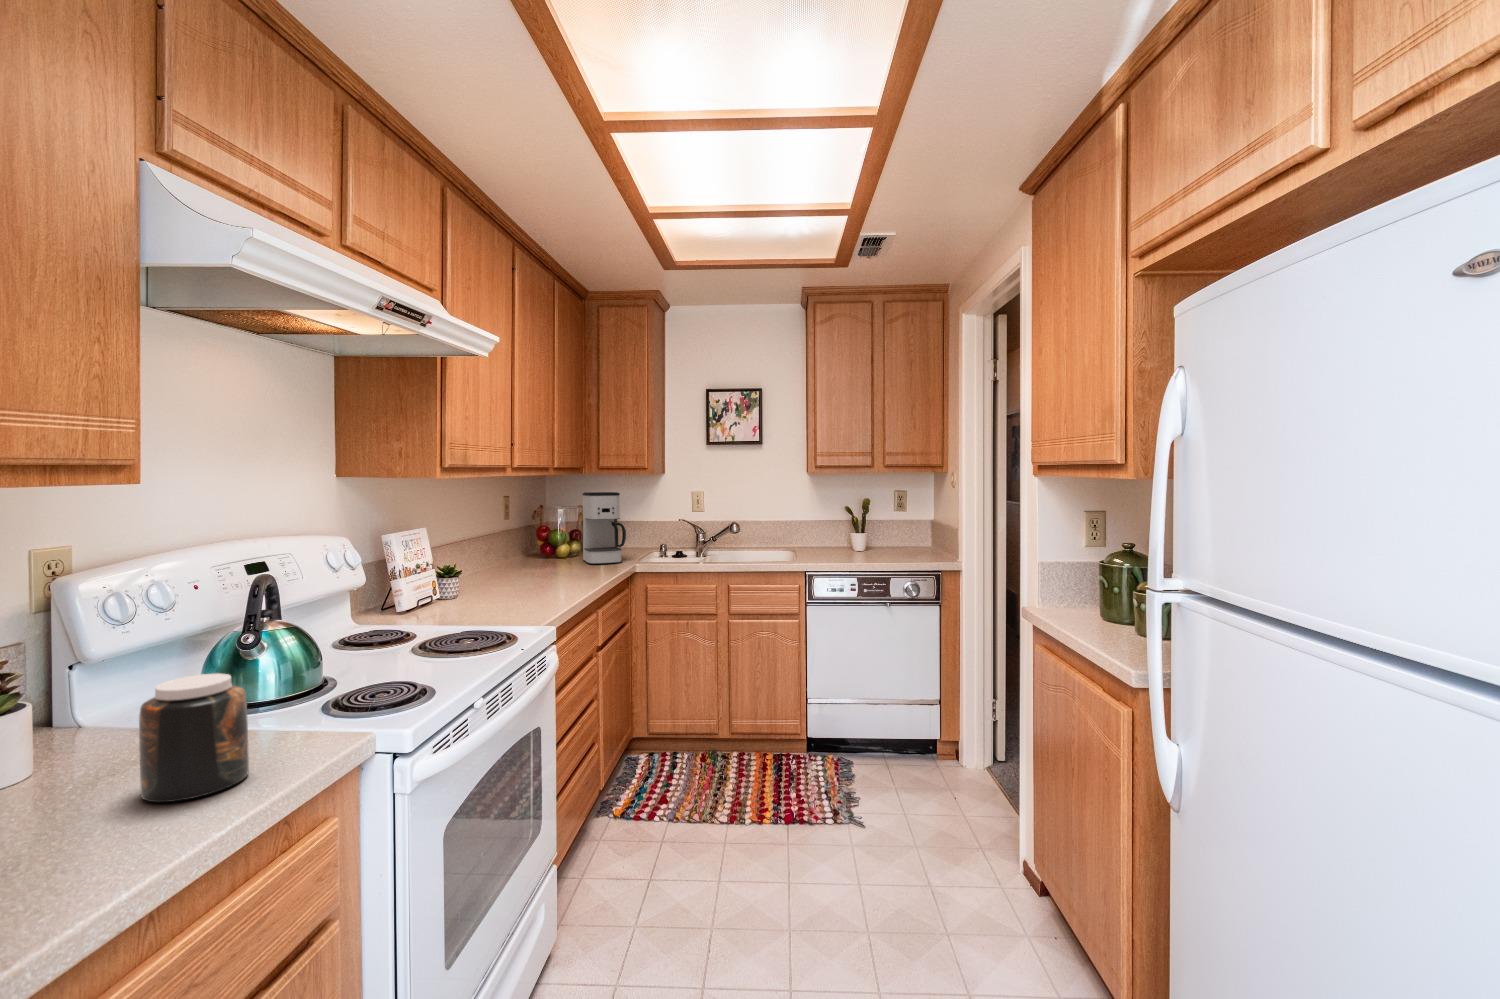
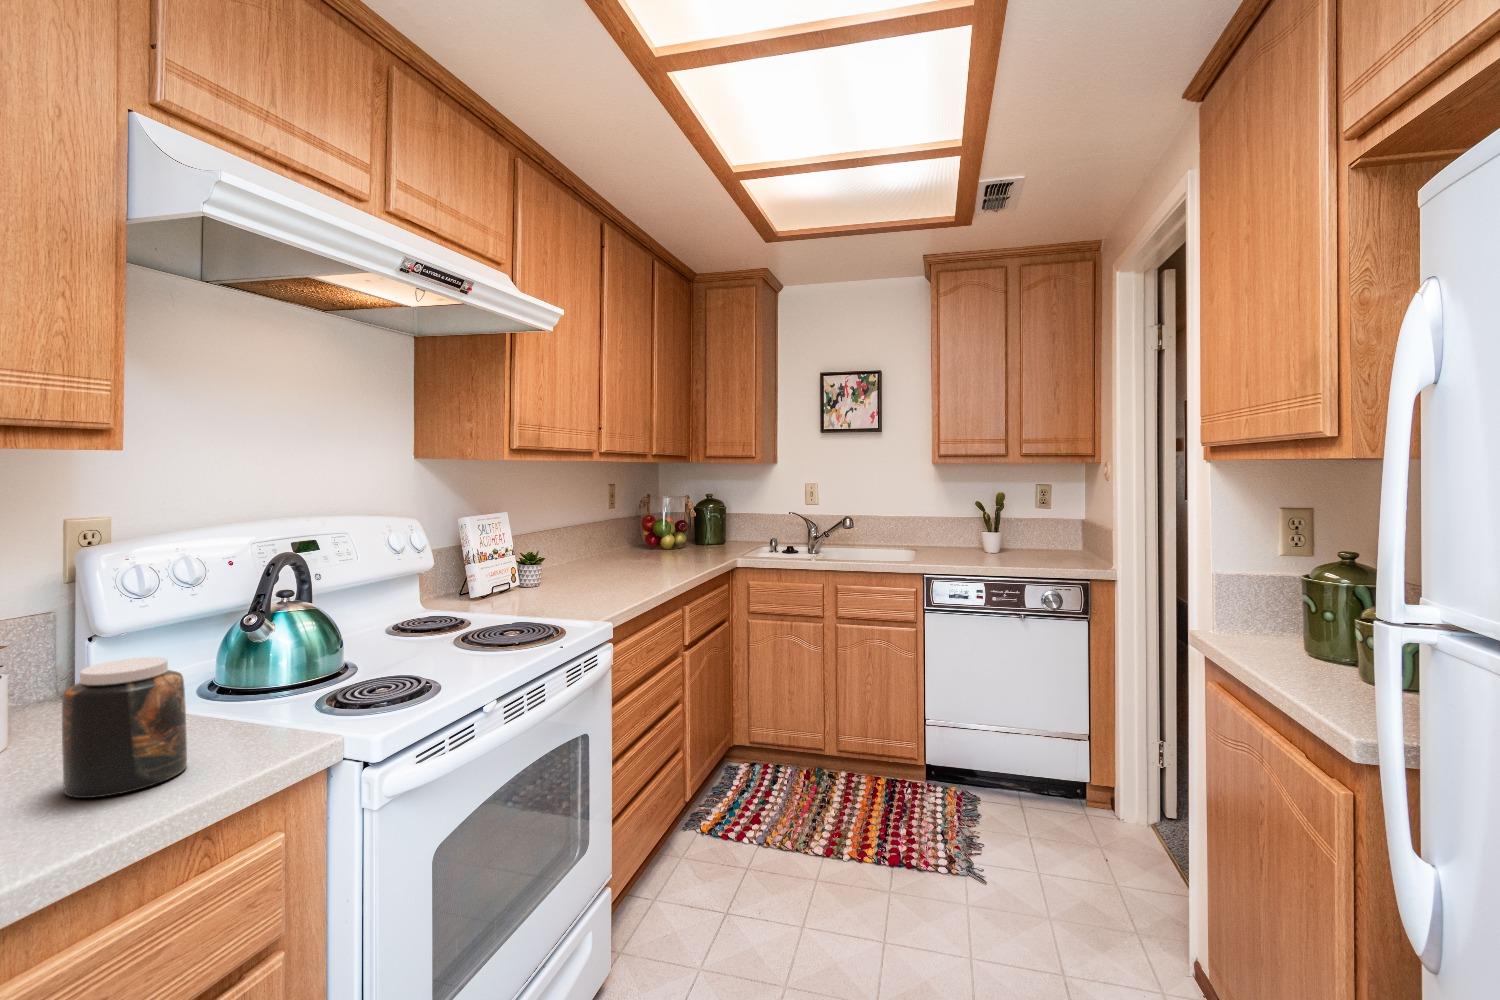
coffee maker: present [583,492,626,564] -> none [686,484,729,559]

